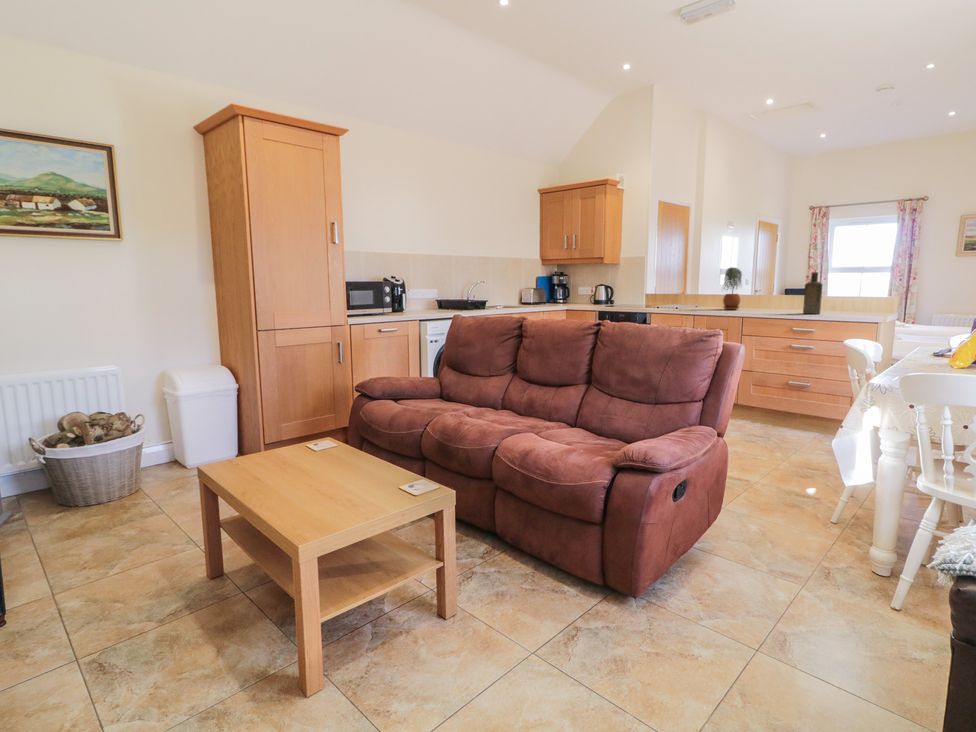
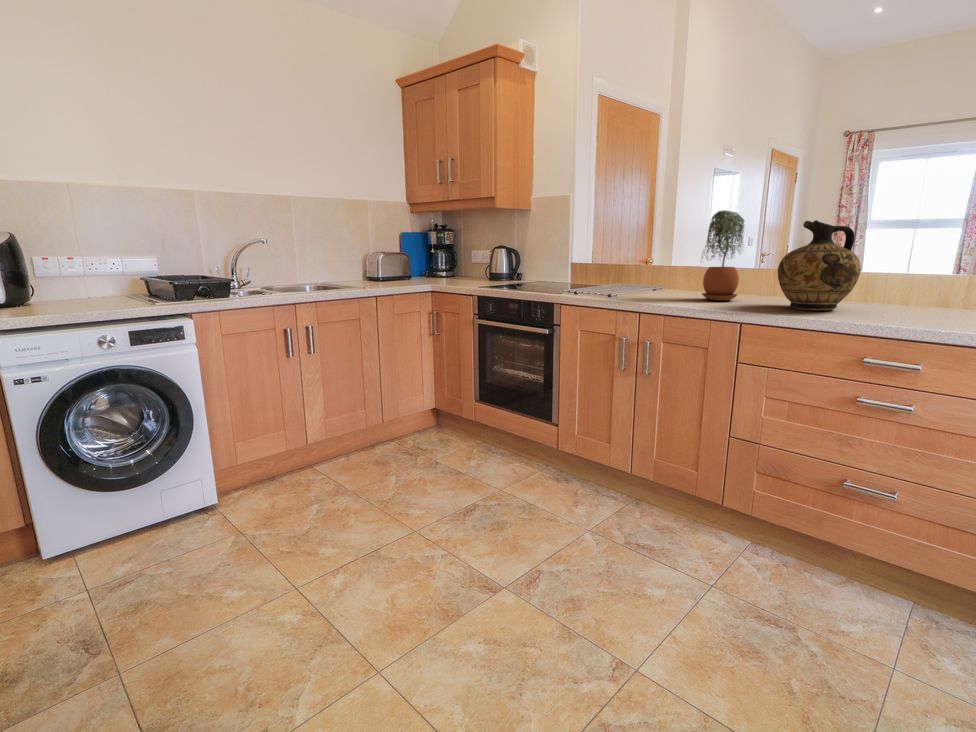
bottle: present [803,272,823,314] -> none [886,216,951,322]
ceramic jug: none [757,273,792,312] -> present [778,220,861,310]

